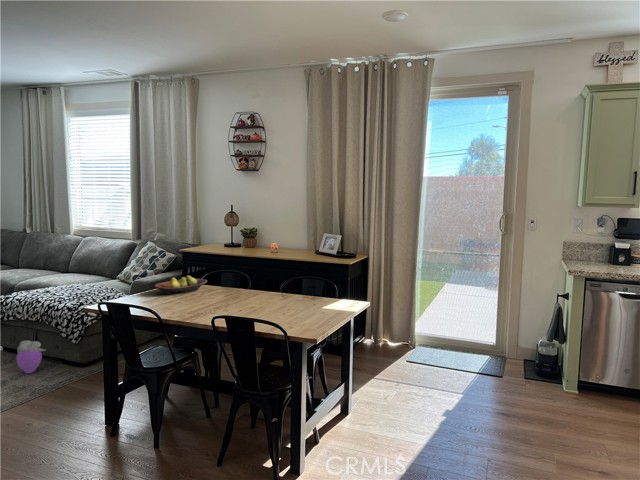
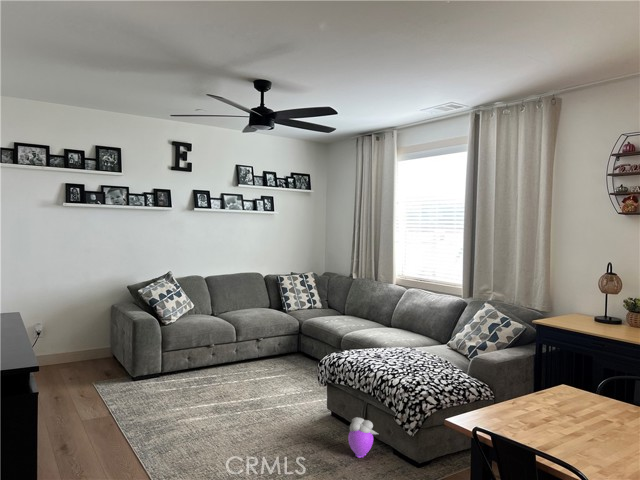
fruit bowl: present [155,275,207,295] -> none [535,385,617,415]

